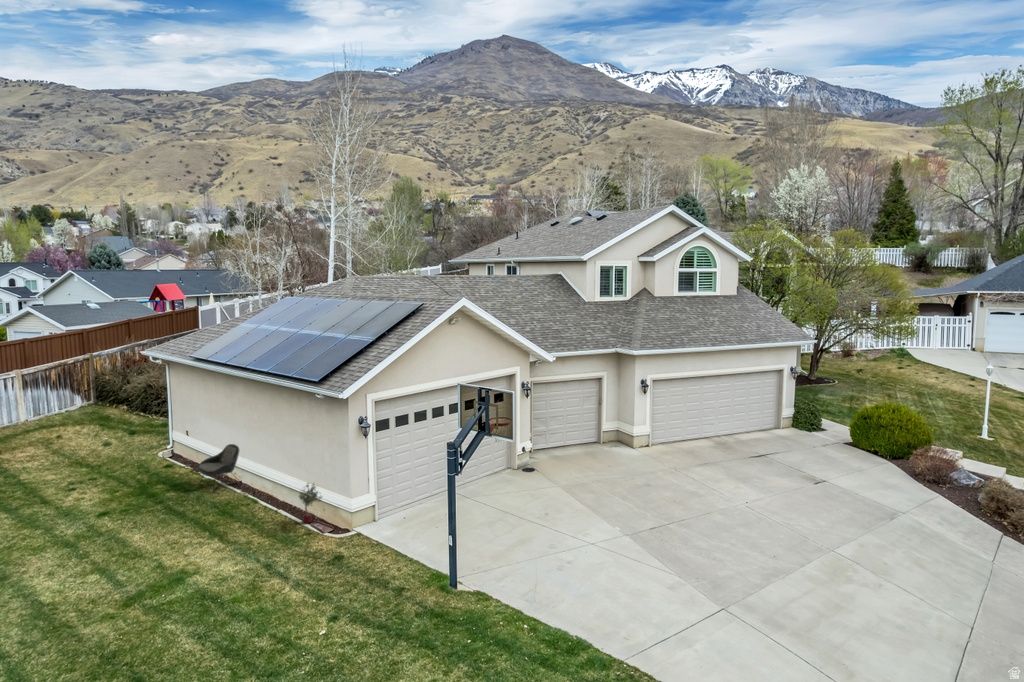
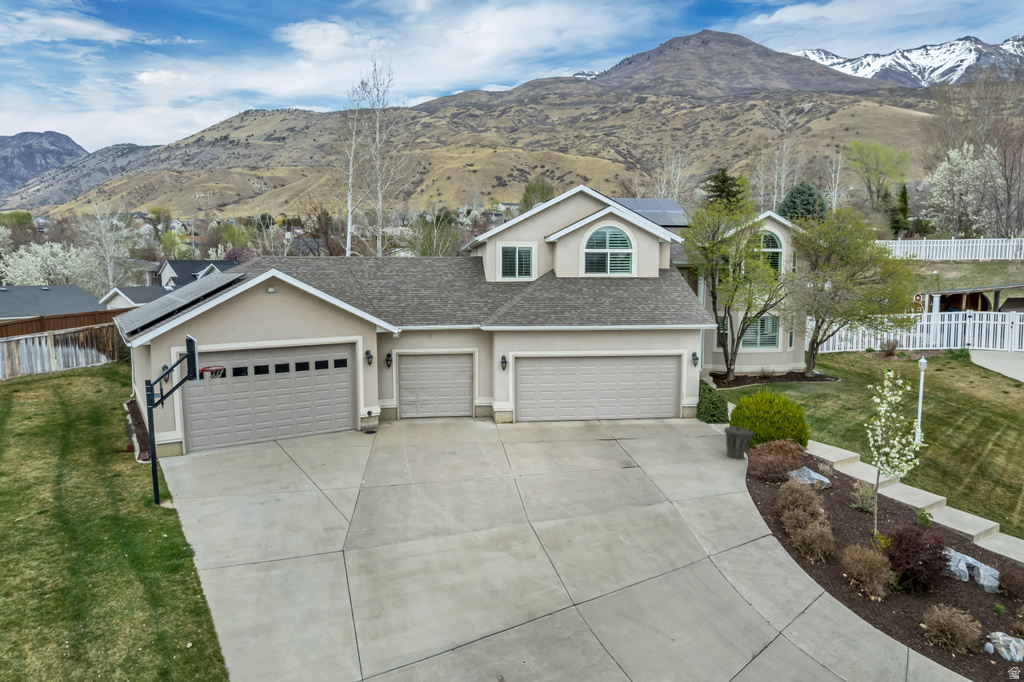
trash can: none [863,435,892,465] -> present [724,427,753,459]
lounge chair: present [197,444,241,492] -> none [96,390,130,427]

